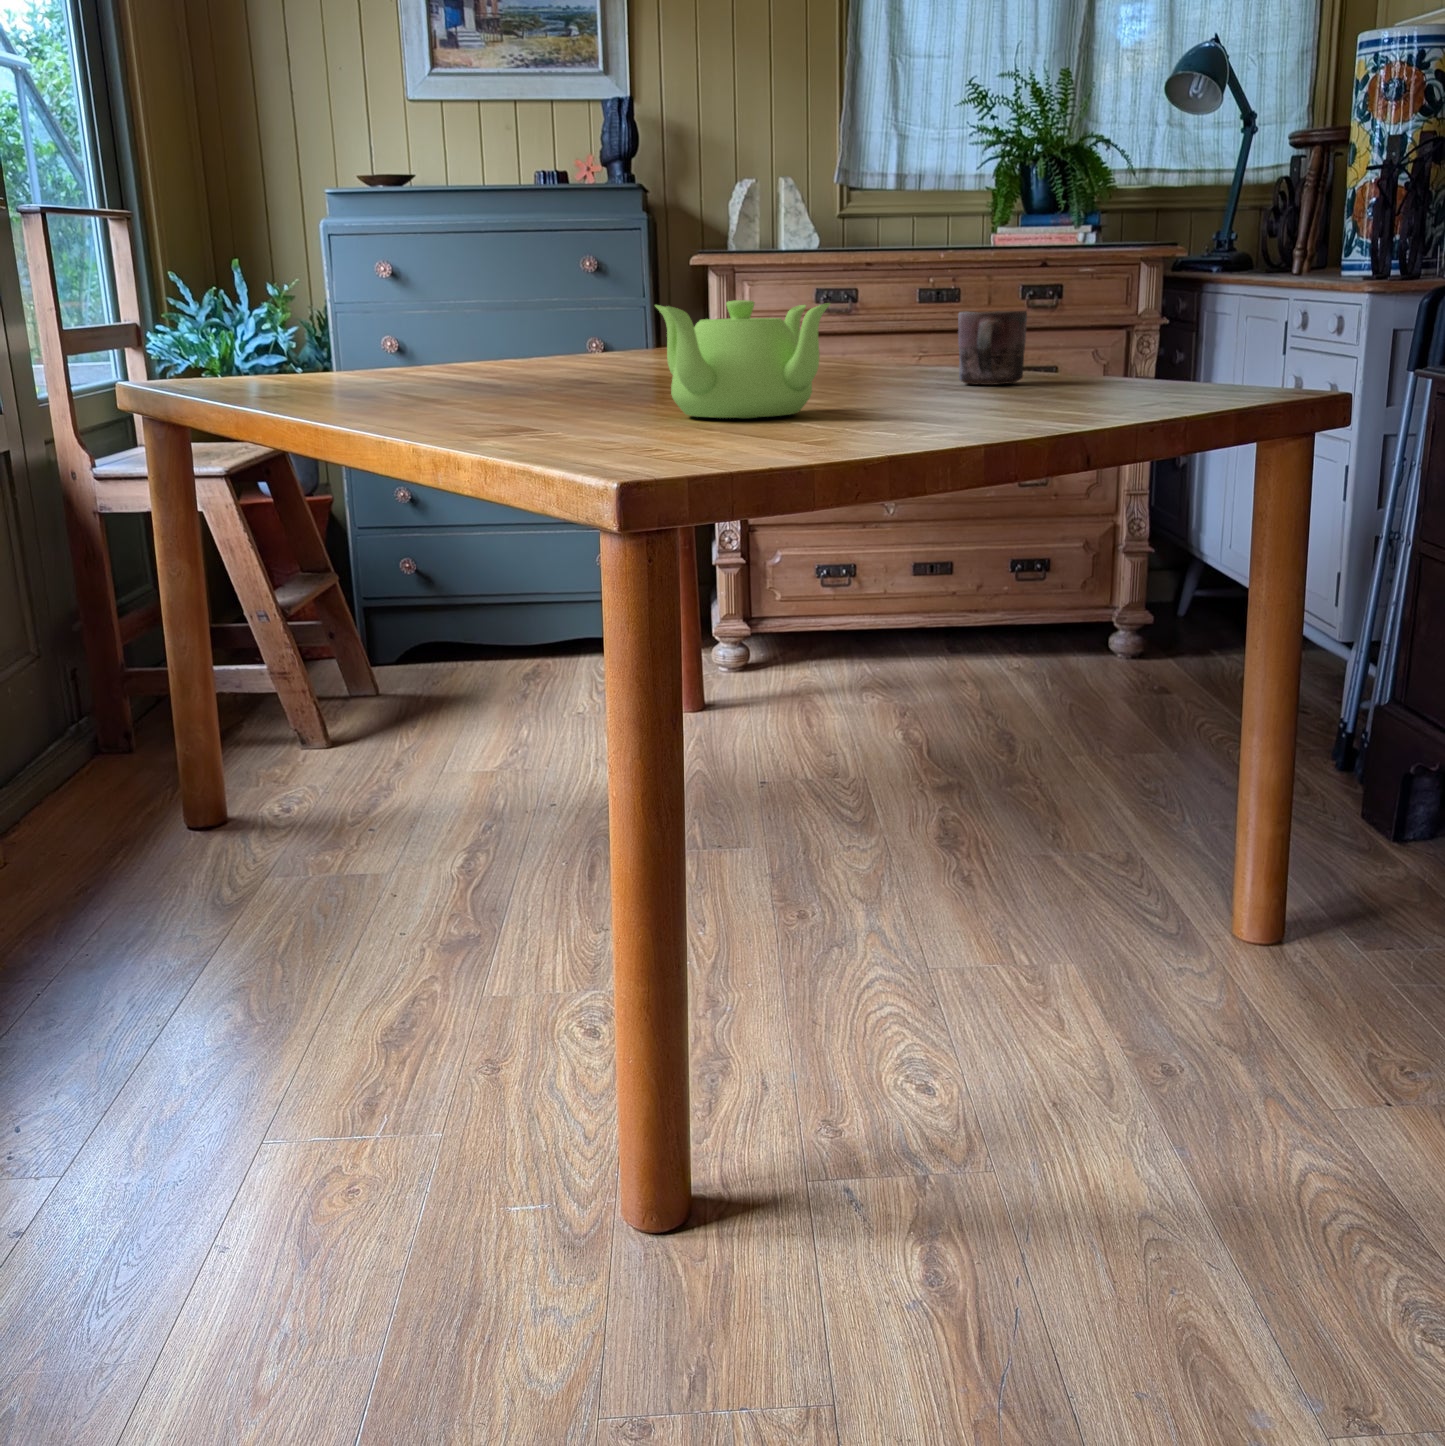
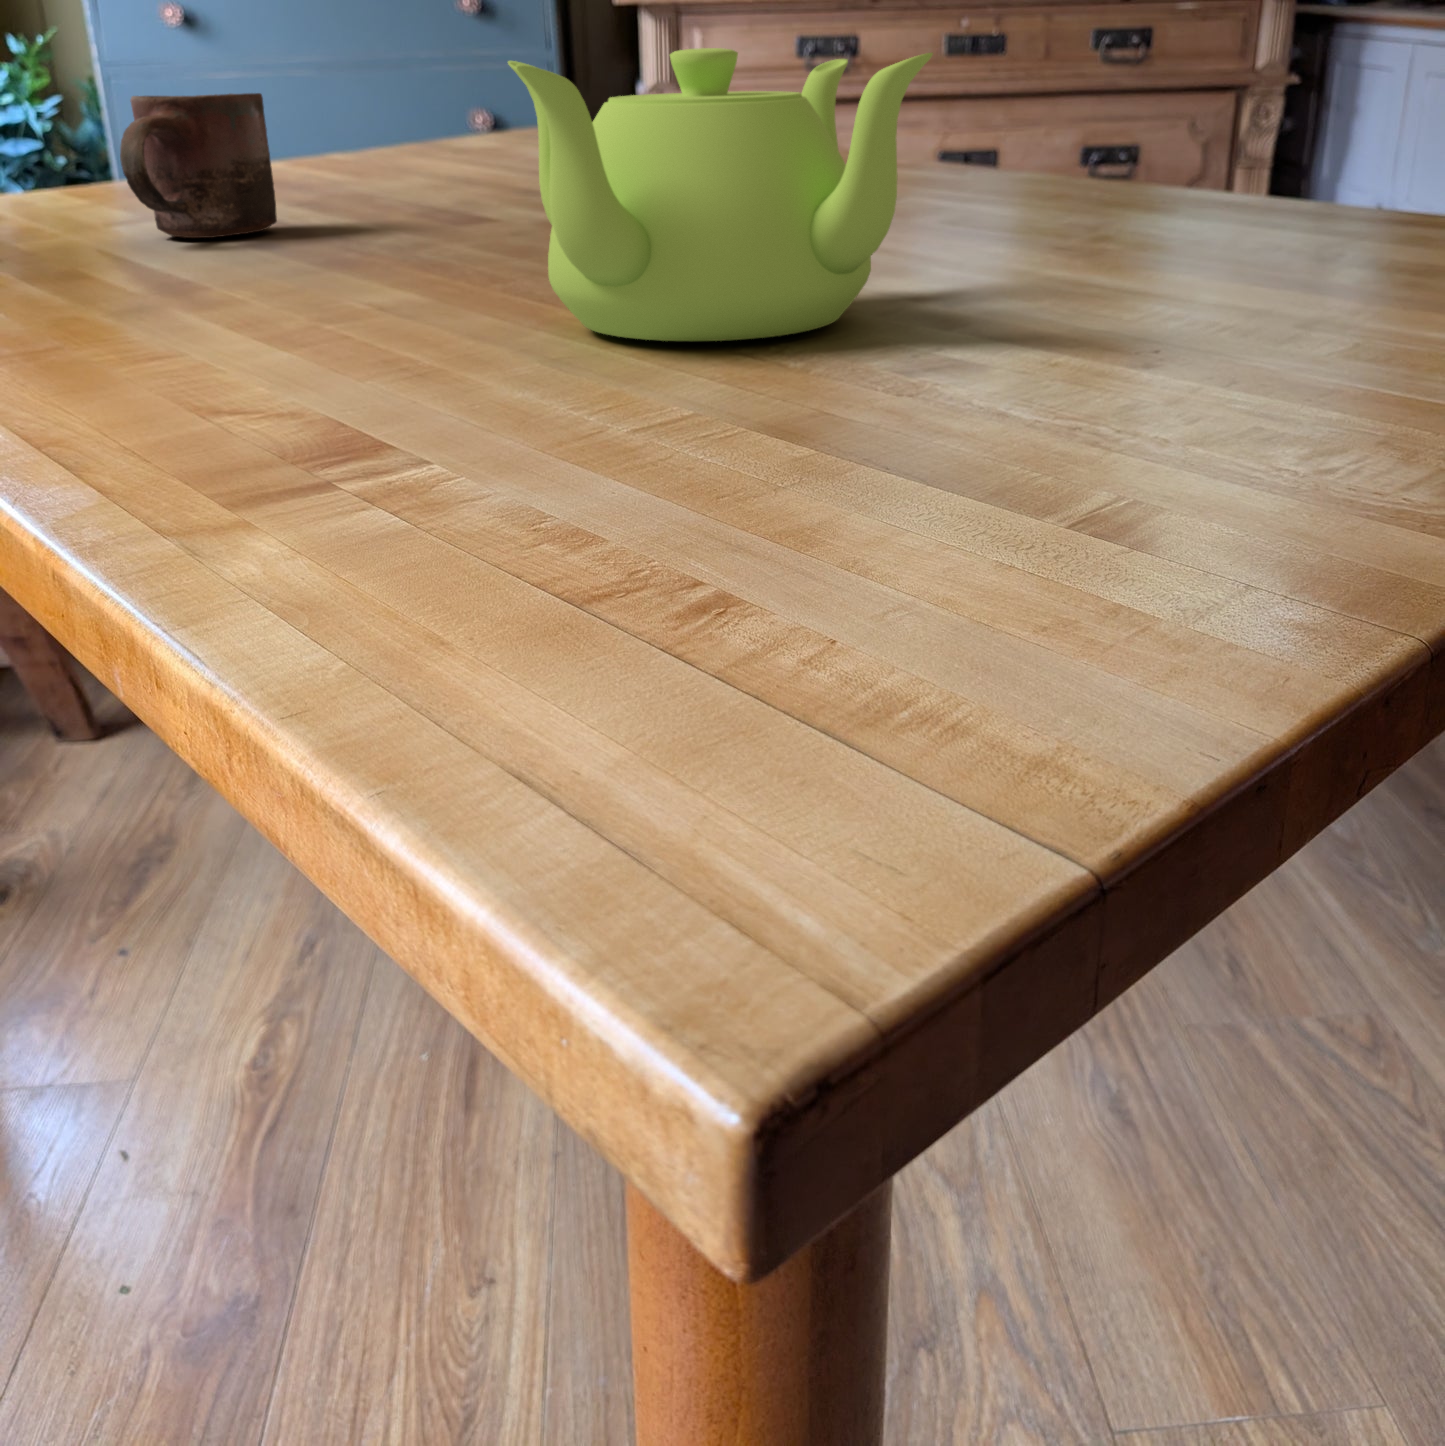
mug: present [958,311,1027,385] -> present [120,93,277,238]

